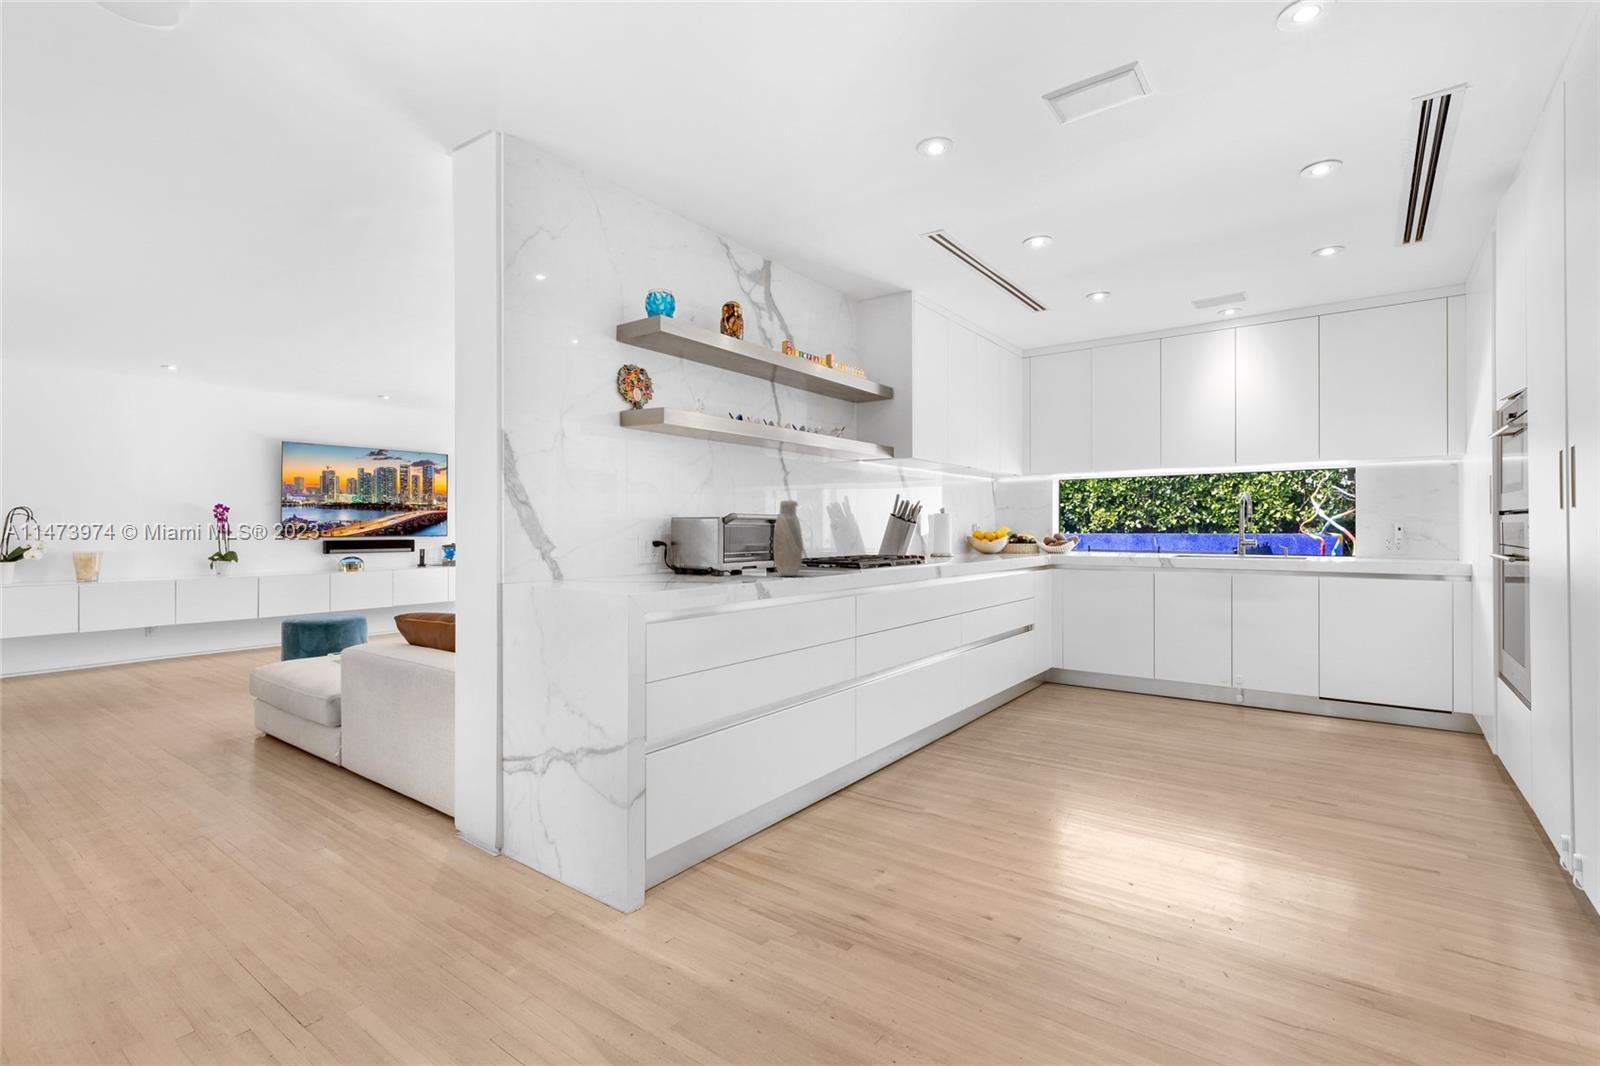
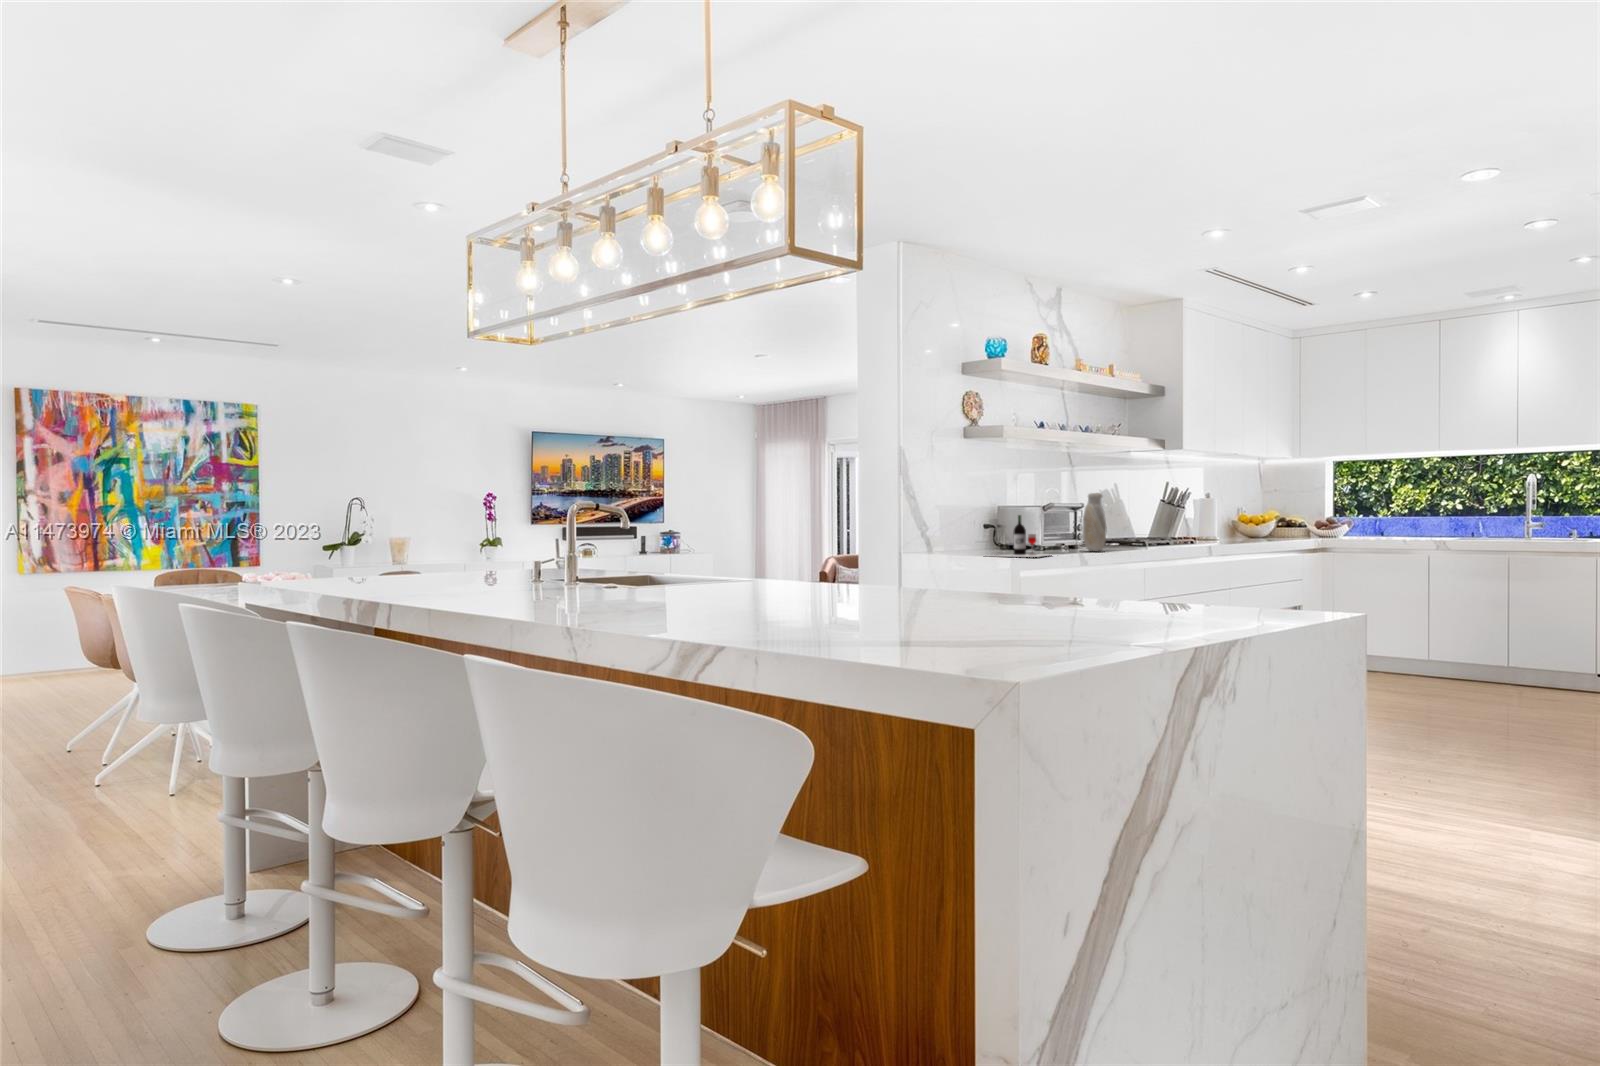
wine bottle: none [605,528,728,588] -> present [1007,515,1047,557]

